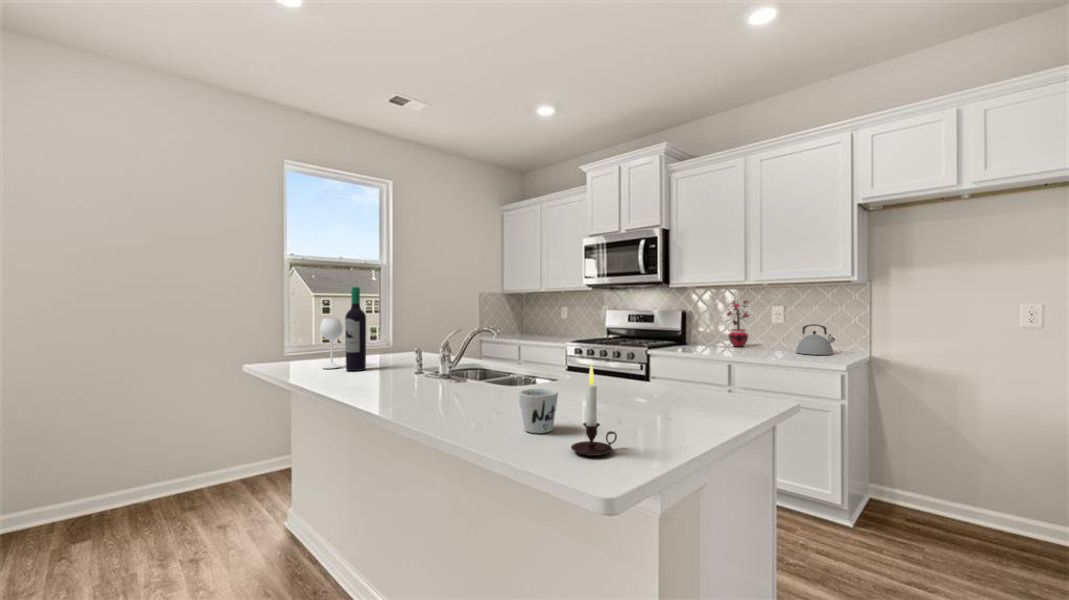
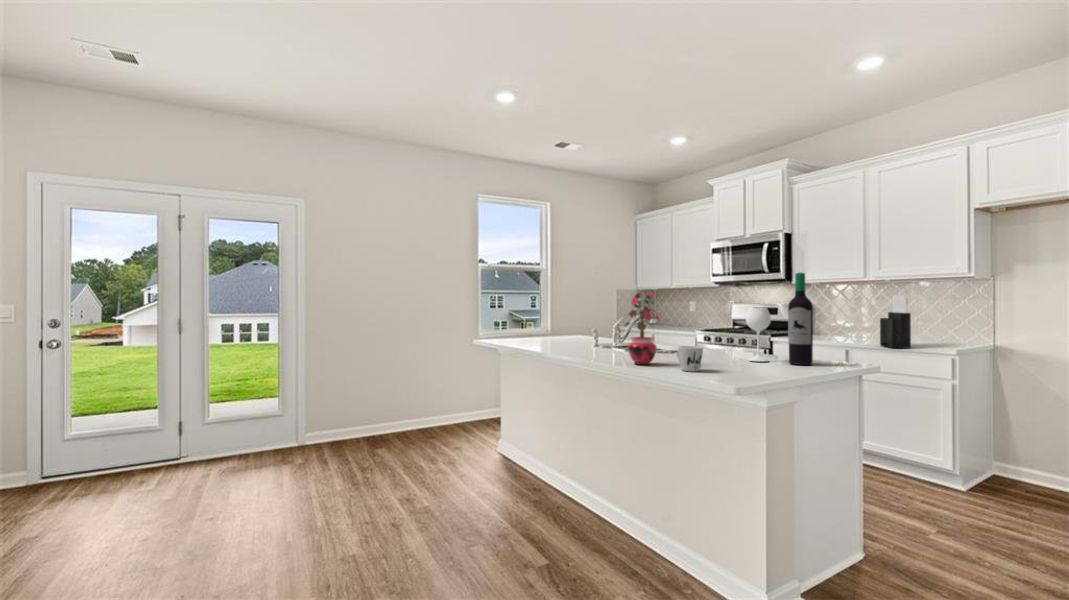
wine bottle: present [320,287,366,371] -> present [746,273,813,365]
potted plant: present [727,301,749,347] -> present [625,293,659,365]
knife block: none [765,302,798,364] -> present [880,295,911,348]
kettle: present [796,324,835,355] -> none [915,316,955,343]
candle: present [571,365,617,456] -> none [714,326,742,379]

